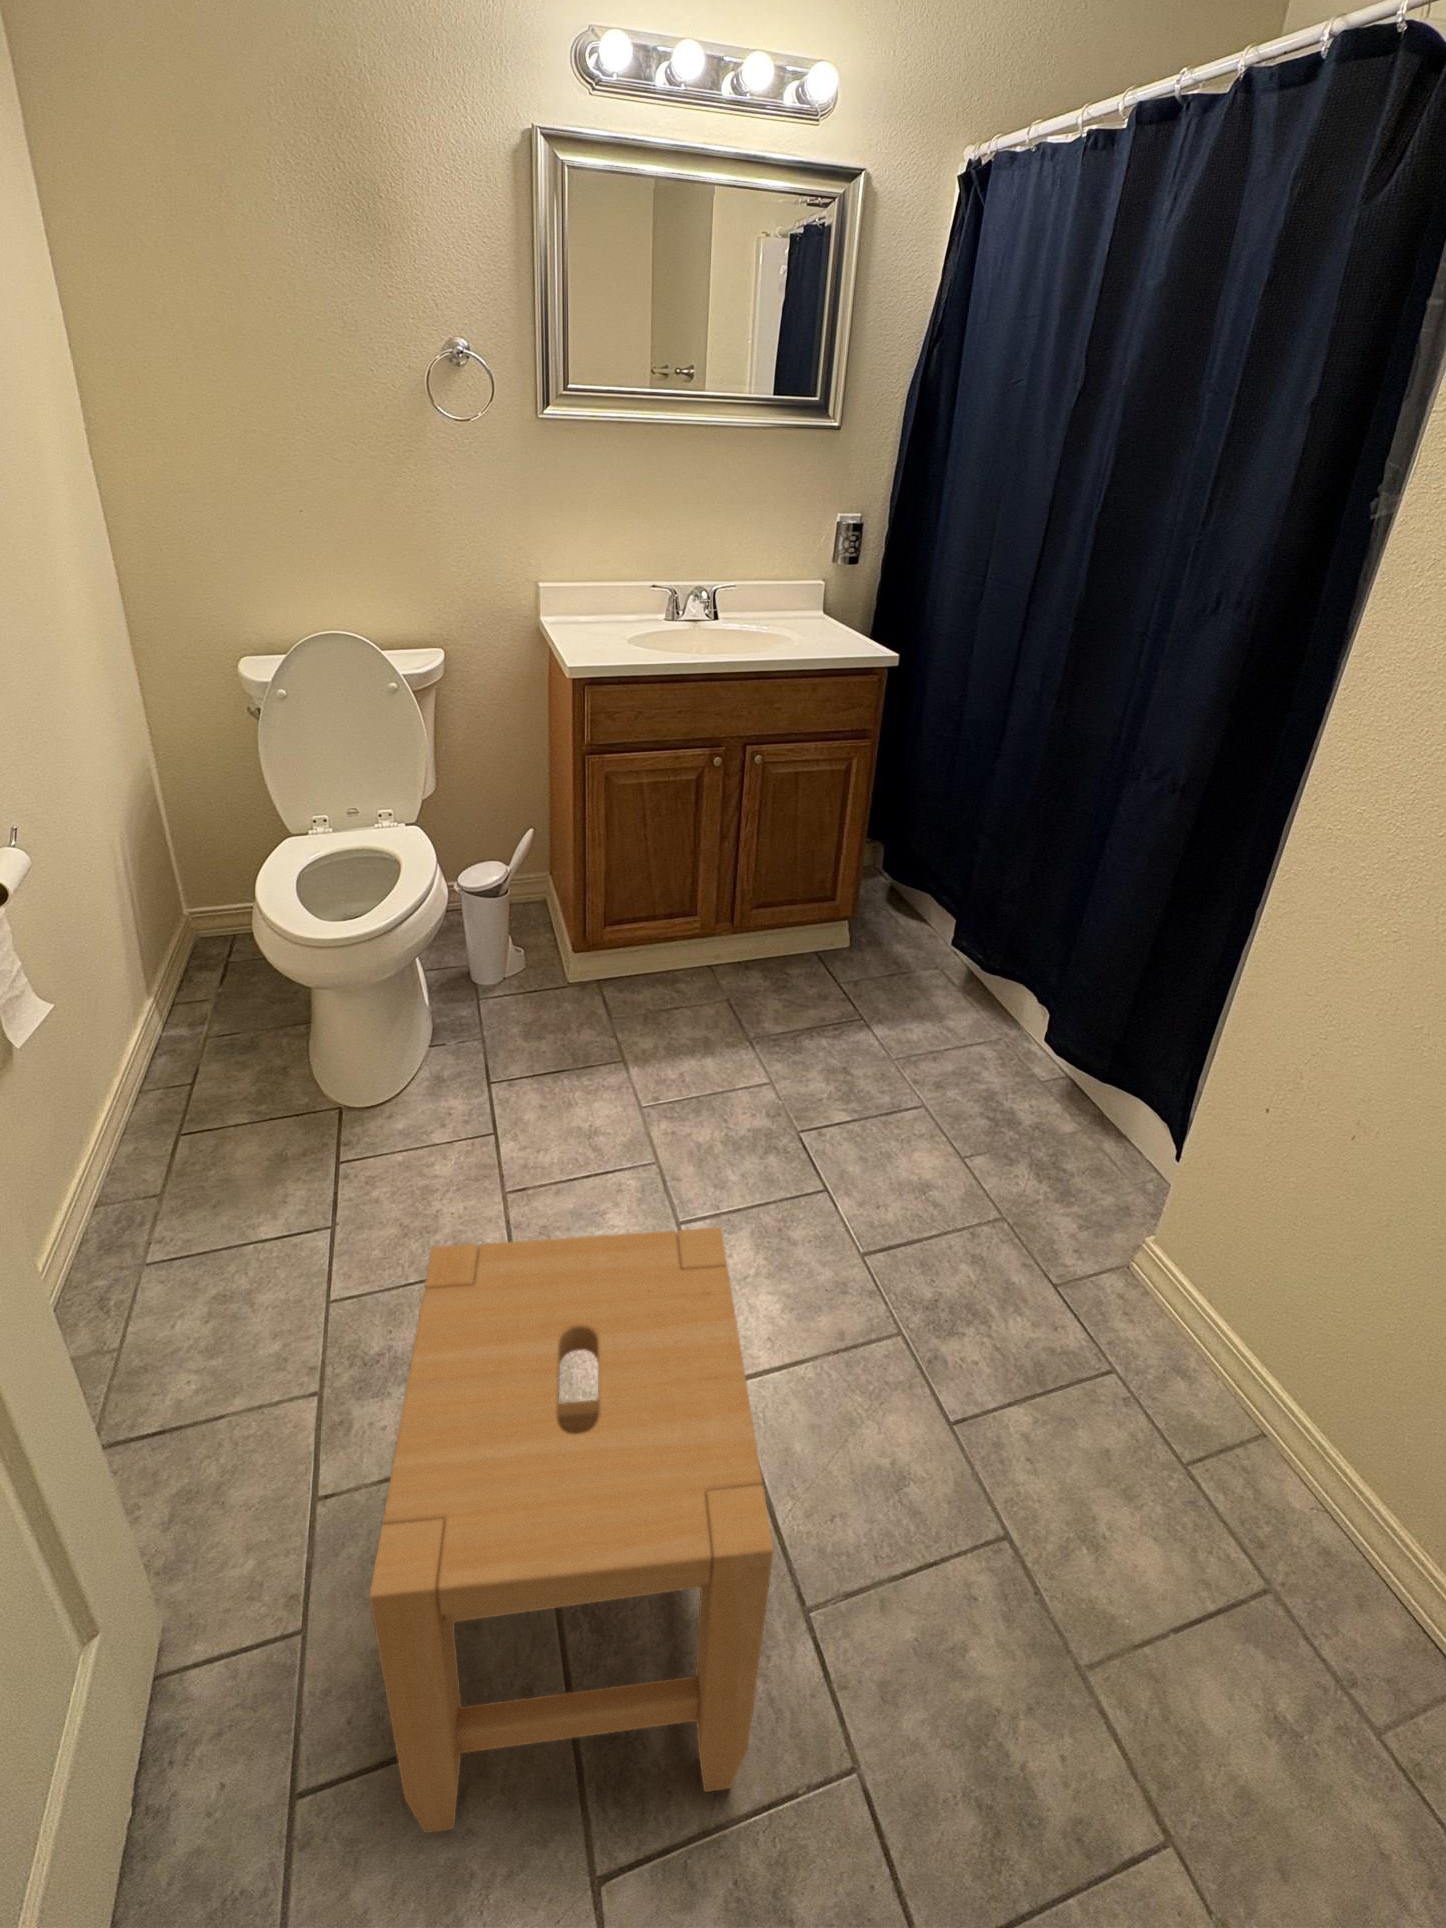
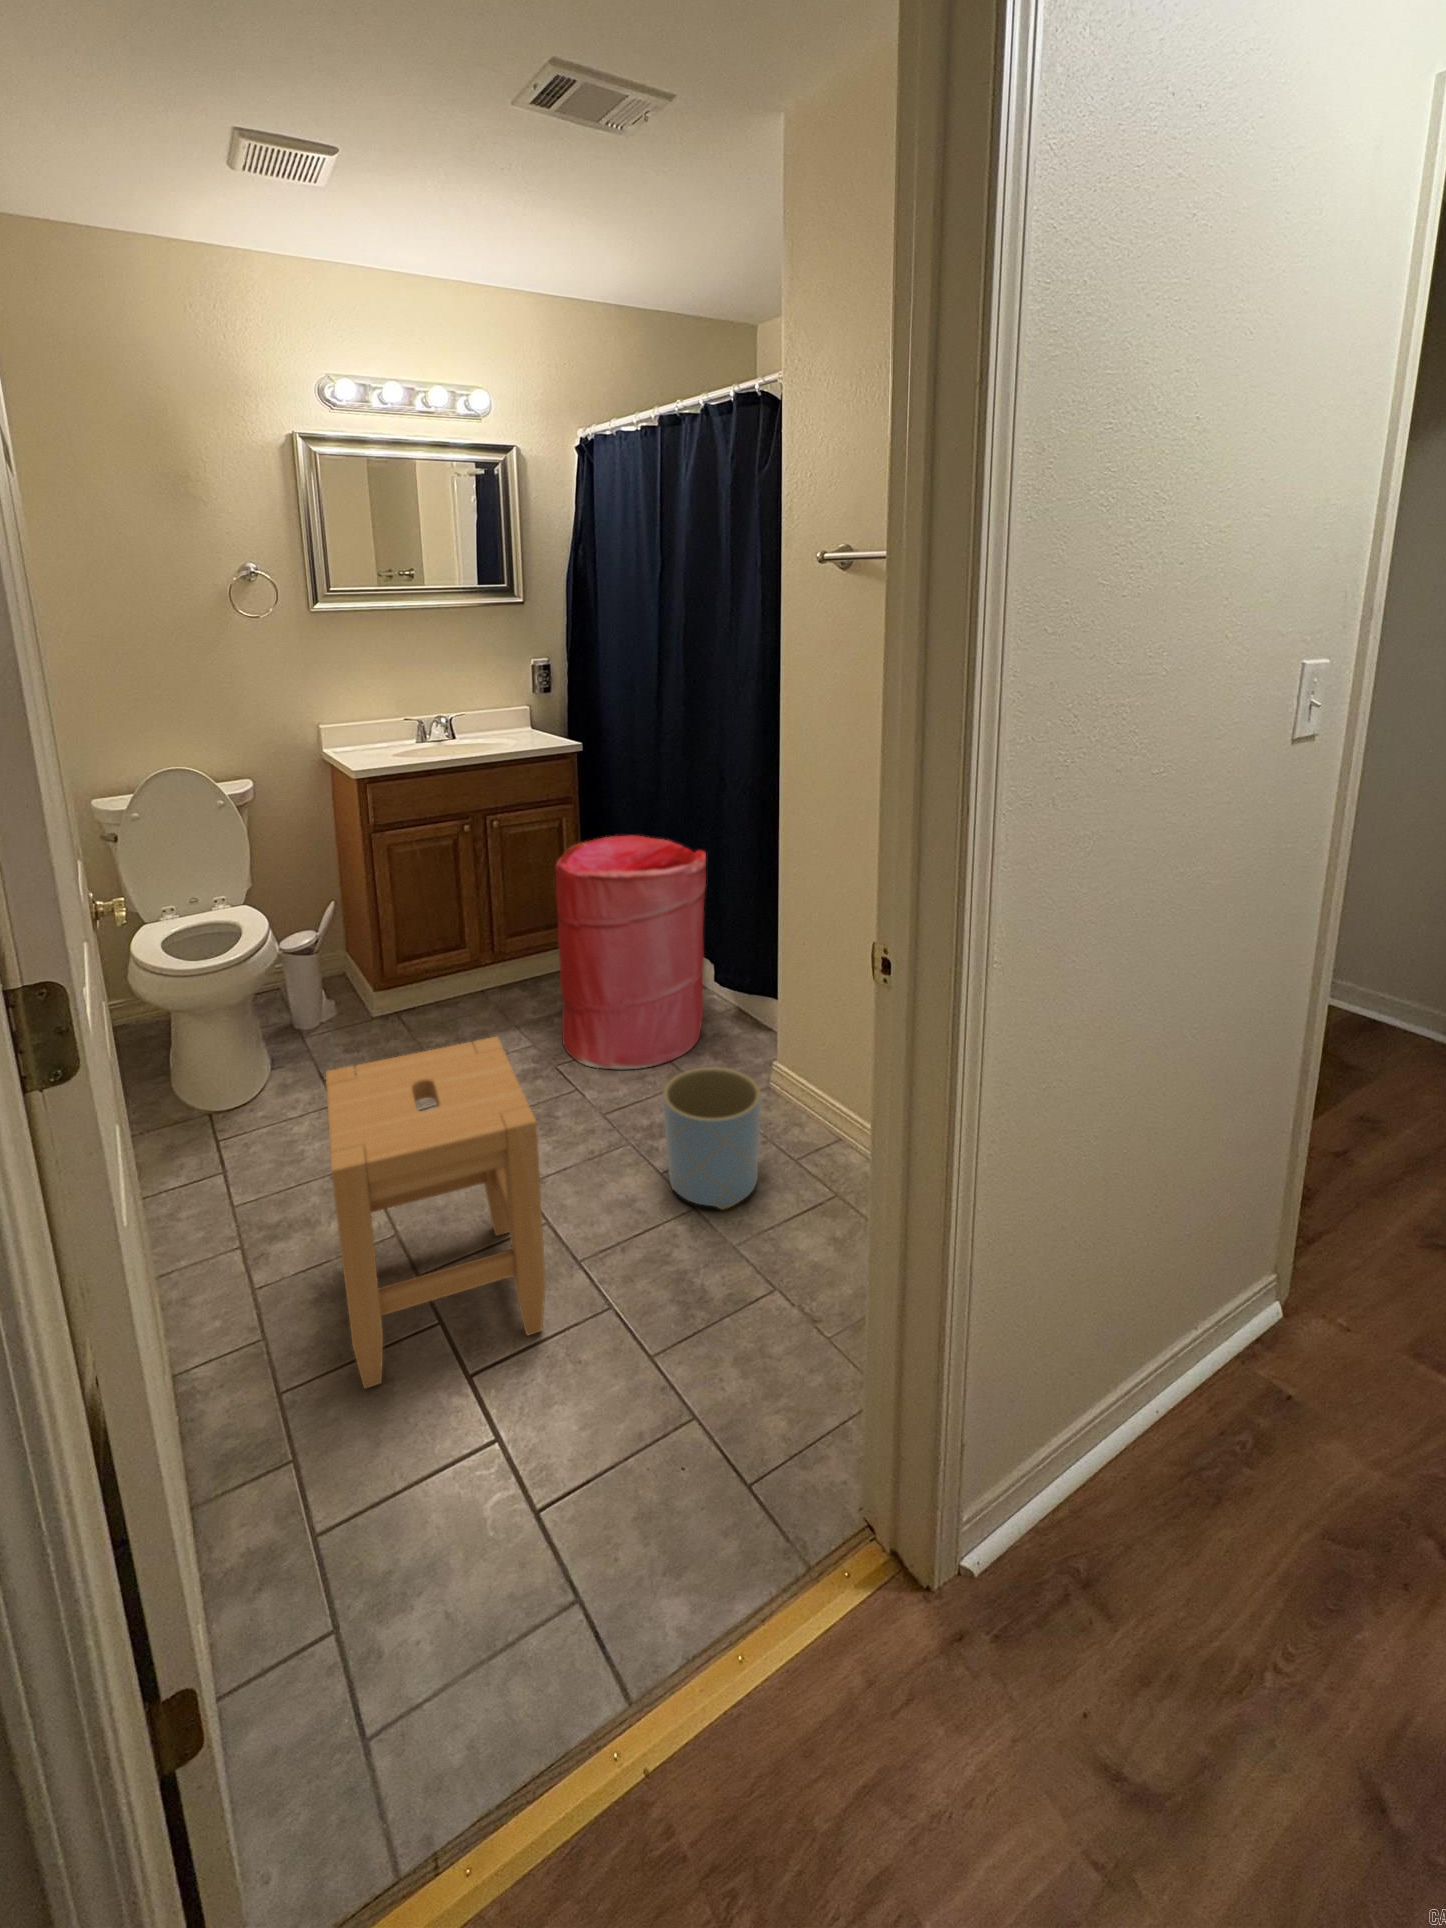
laundry hamper: none [811,812,1080,1174] -> present [555,836,706,1069]
planter: none [966,1287,1164,1557] -> present [663,1067,761,1210]

